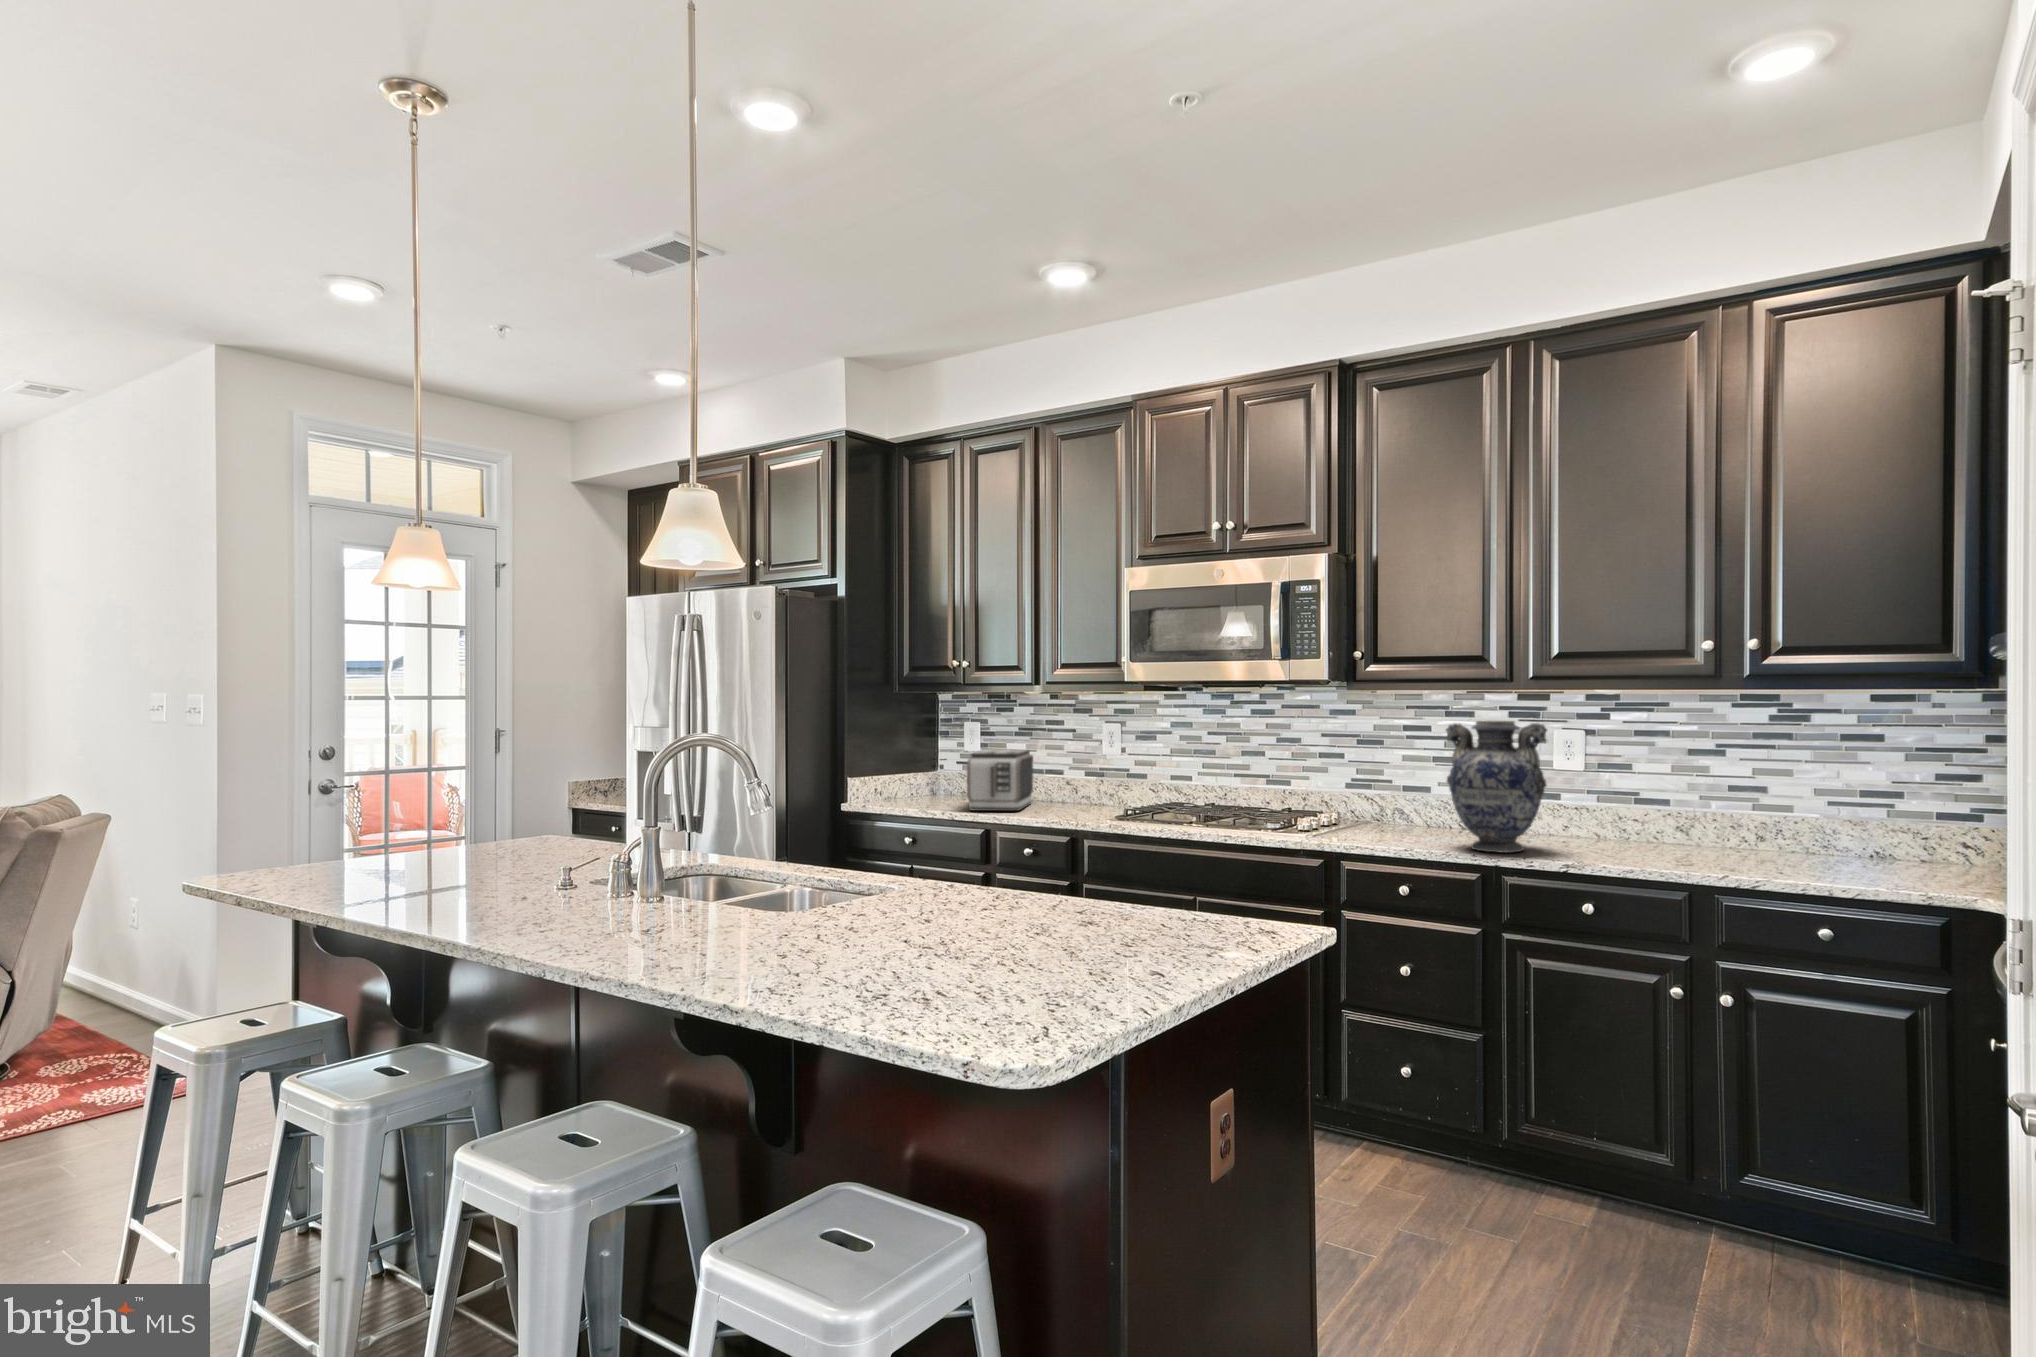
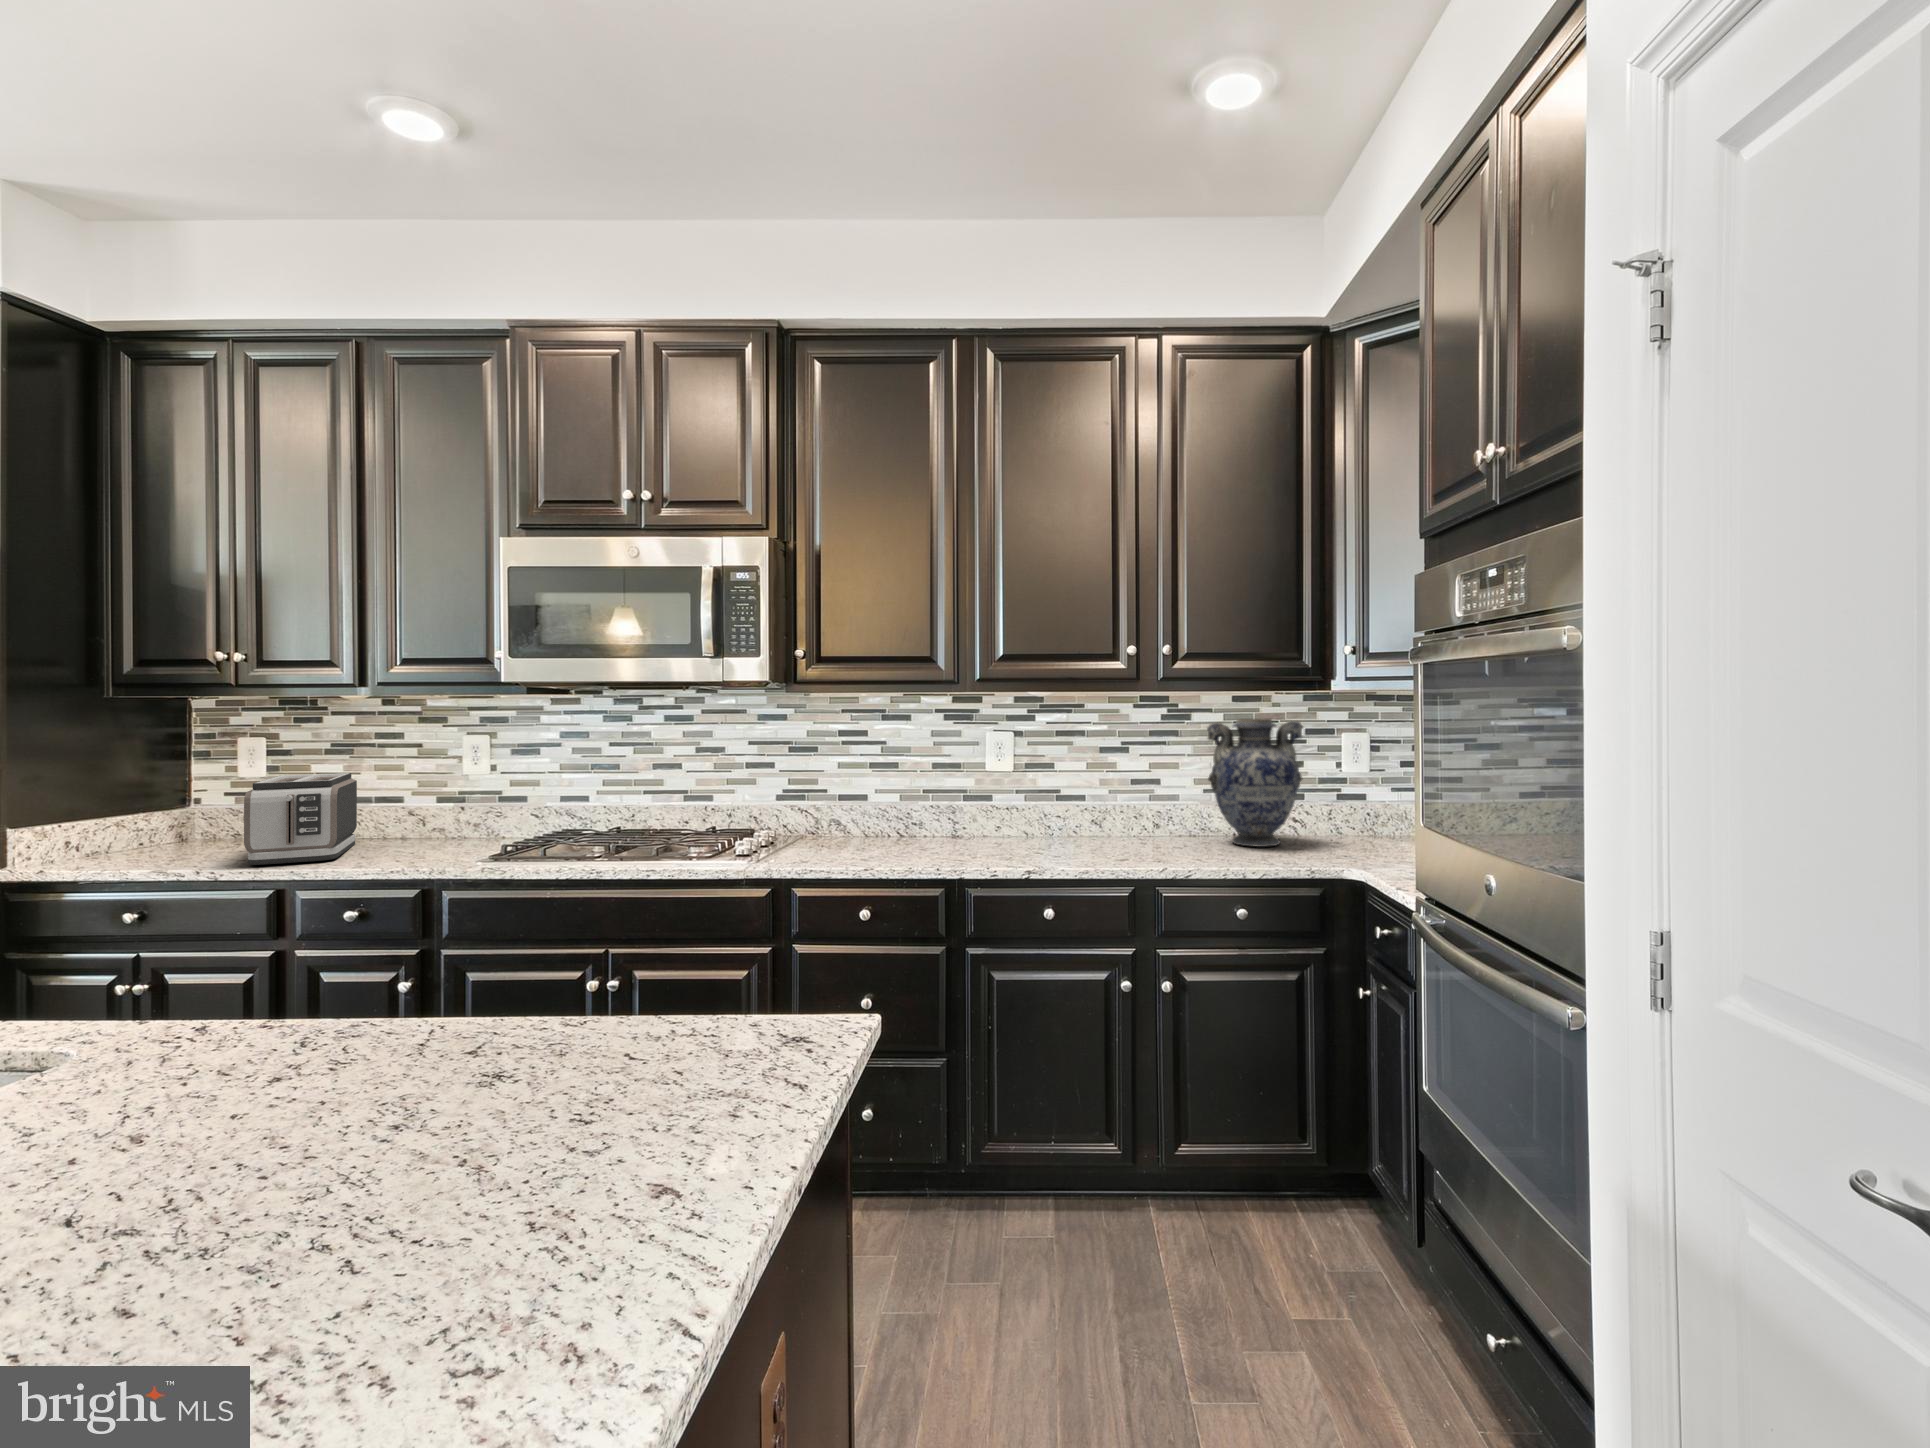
vase: present [1446,721,1547,853] -> present [1207,719,1303,847]

